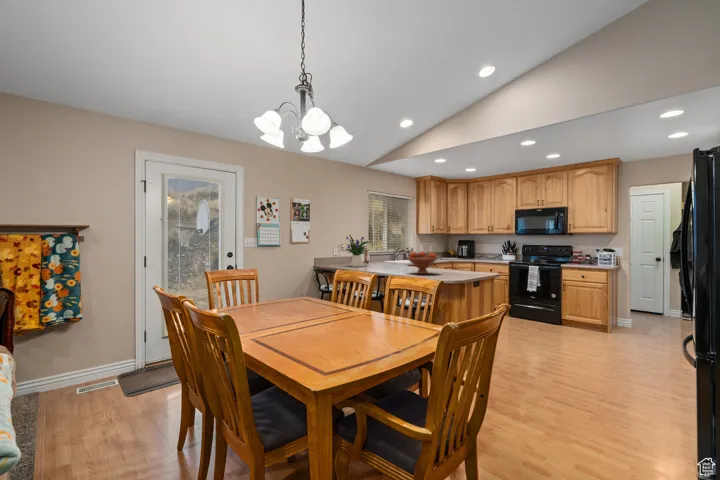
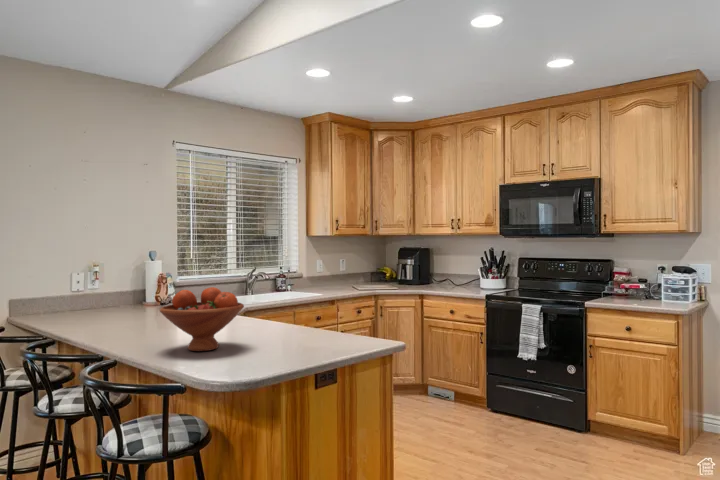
flower arrangement: present [346,235,370,267] -> none [59,241,140,321]

